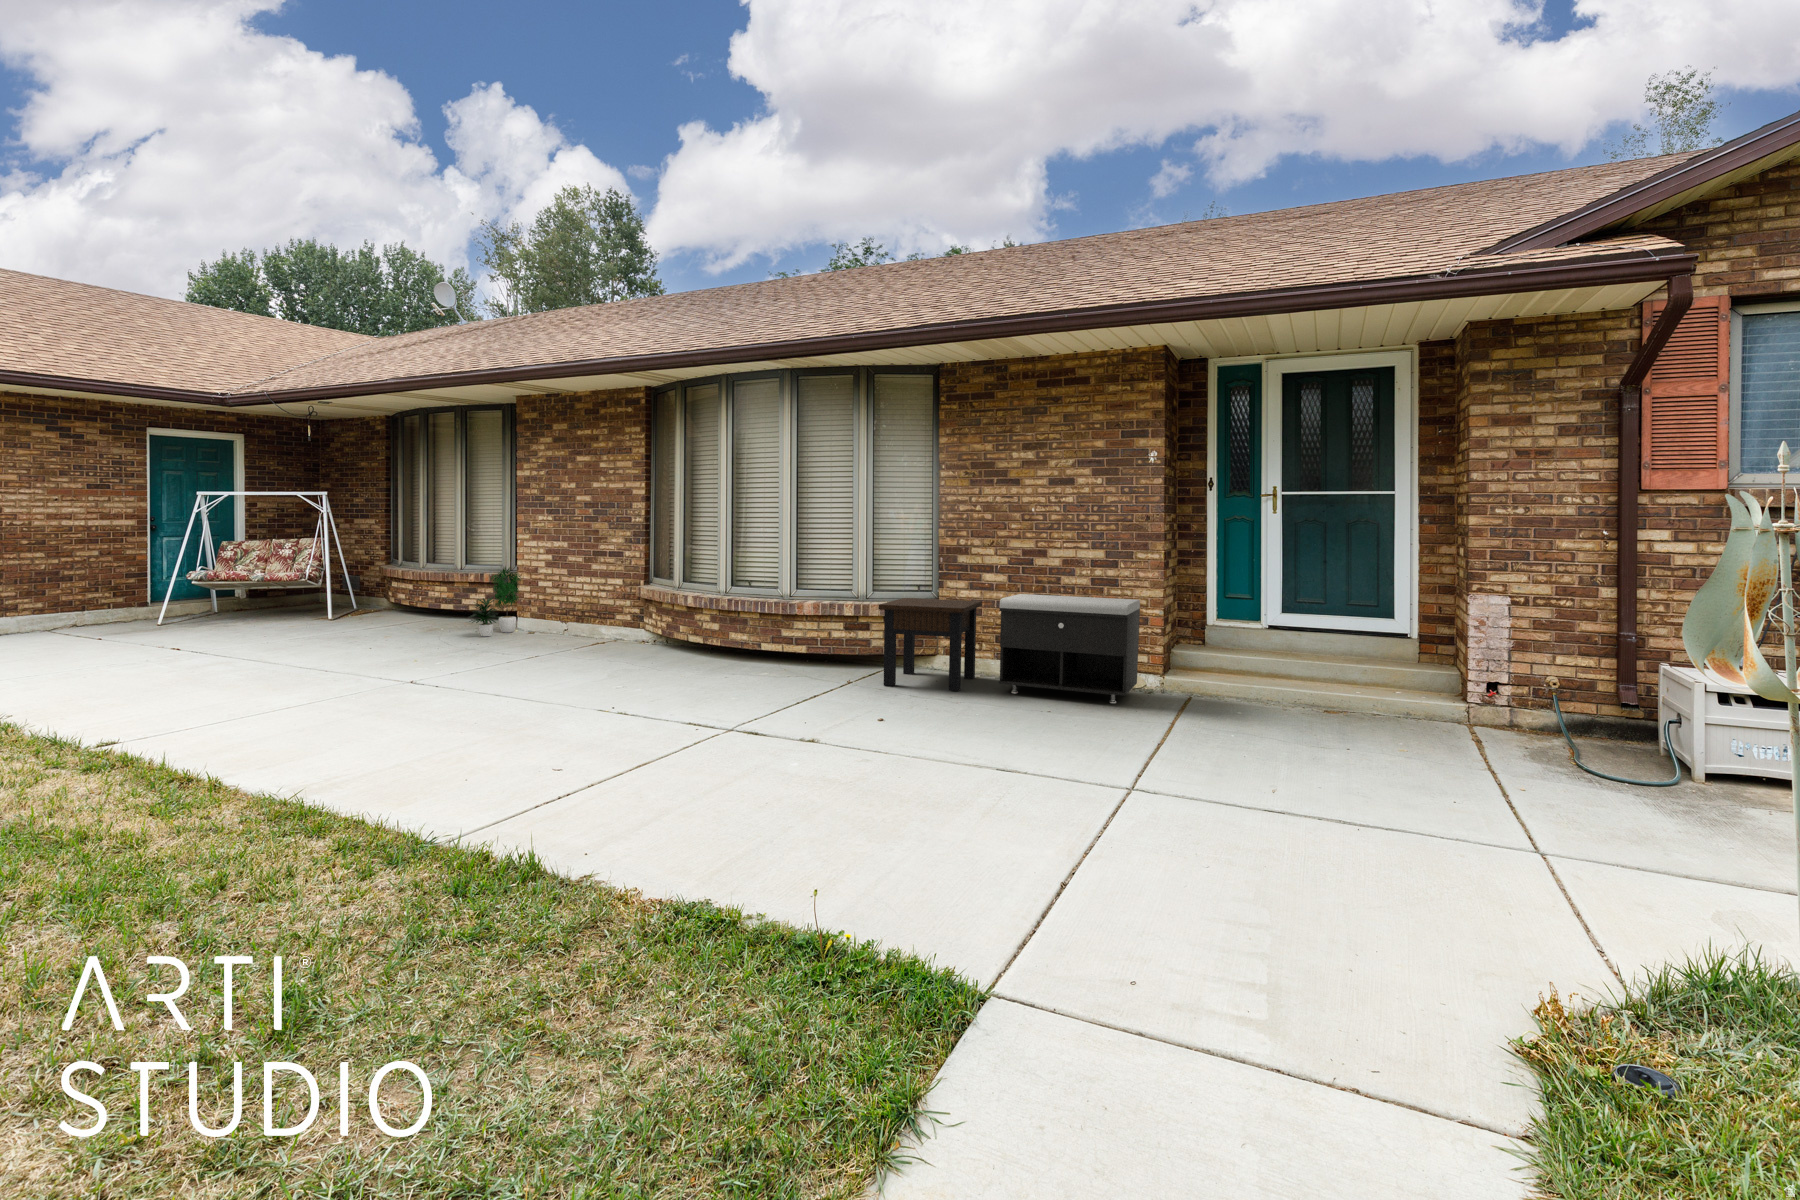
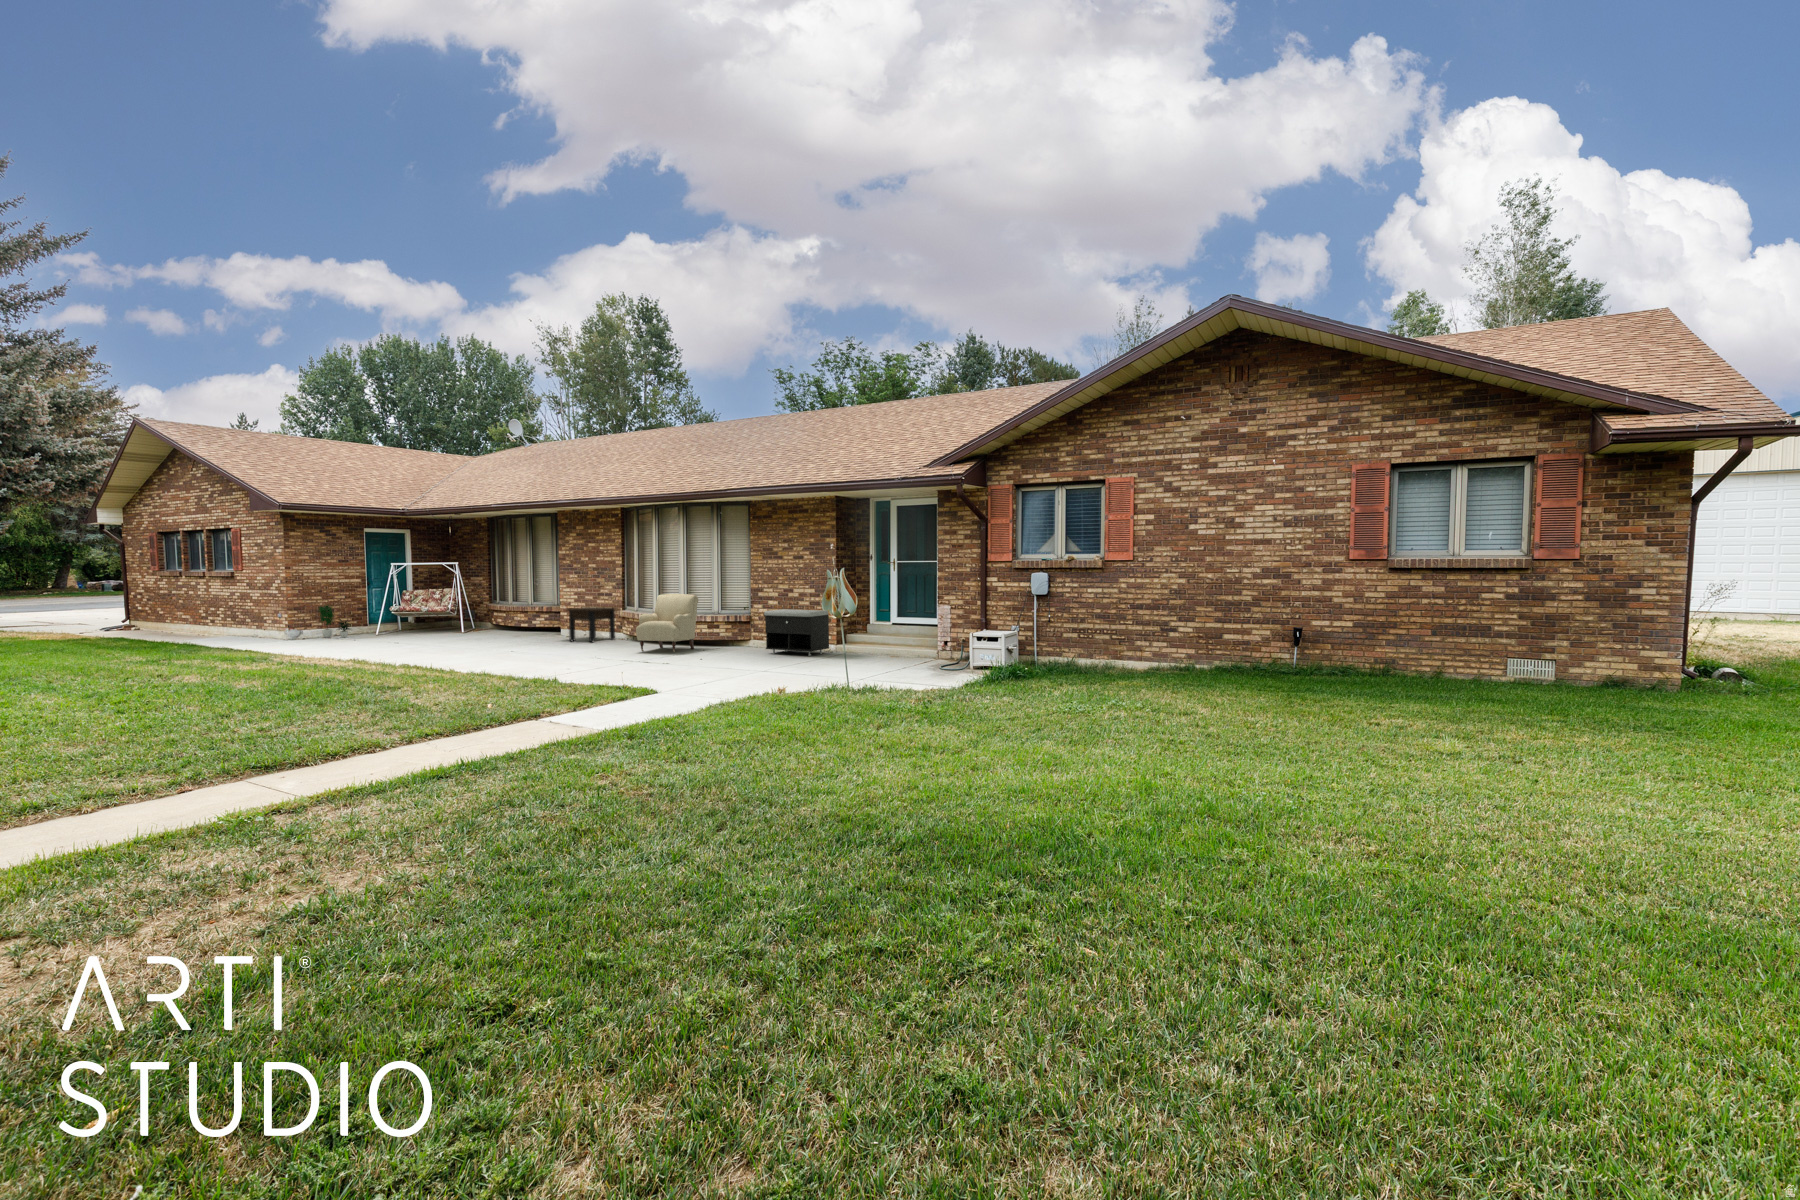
chair: none [697,556,824,687] -> present [636,594,698,652]
potted plant: present [469,567,521,636] -> present [318,605,350,638]
side table: present [878,598,982,691] -> present [567,607,616,642]

